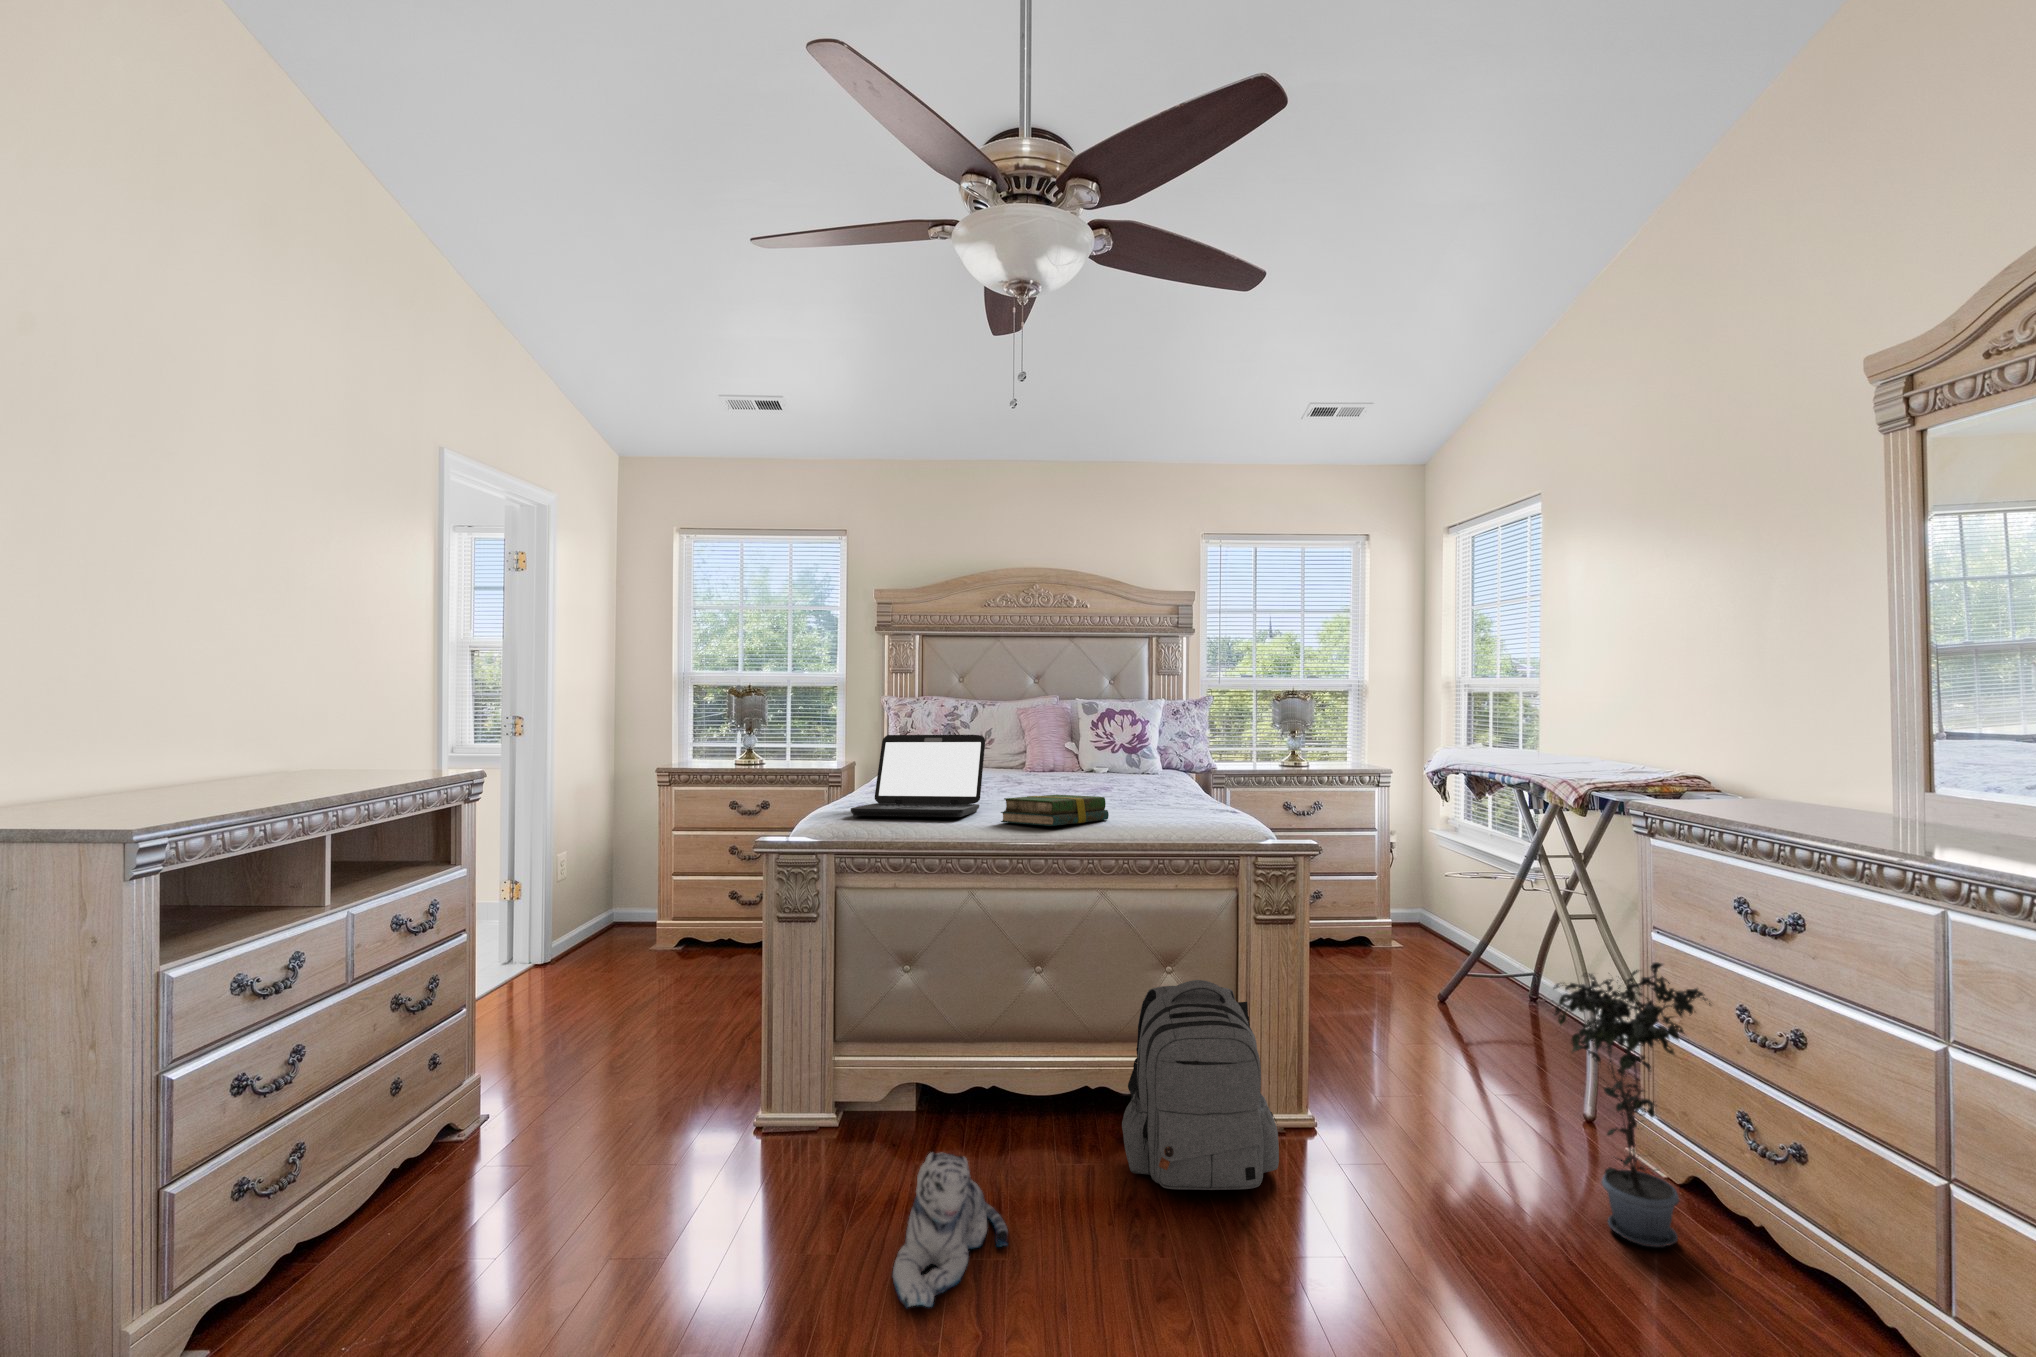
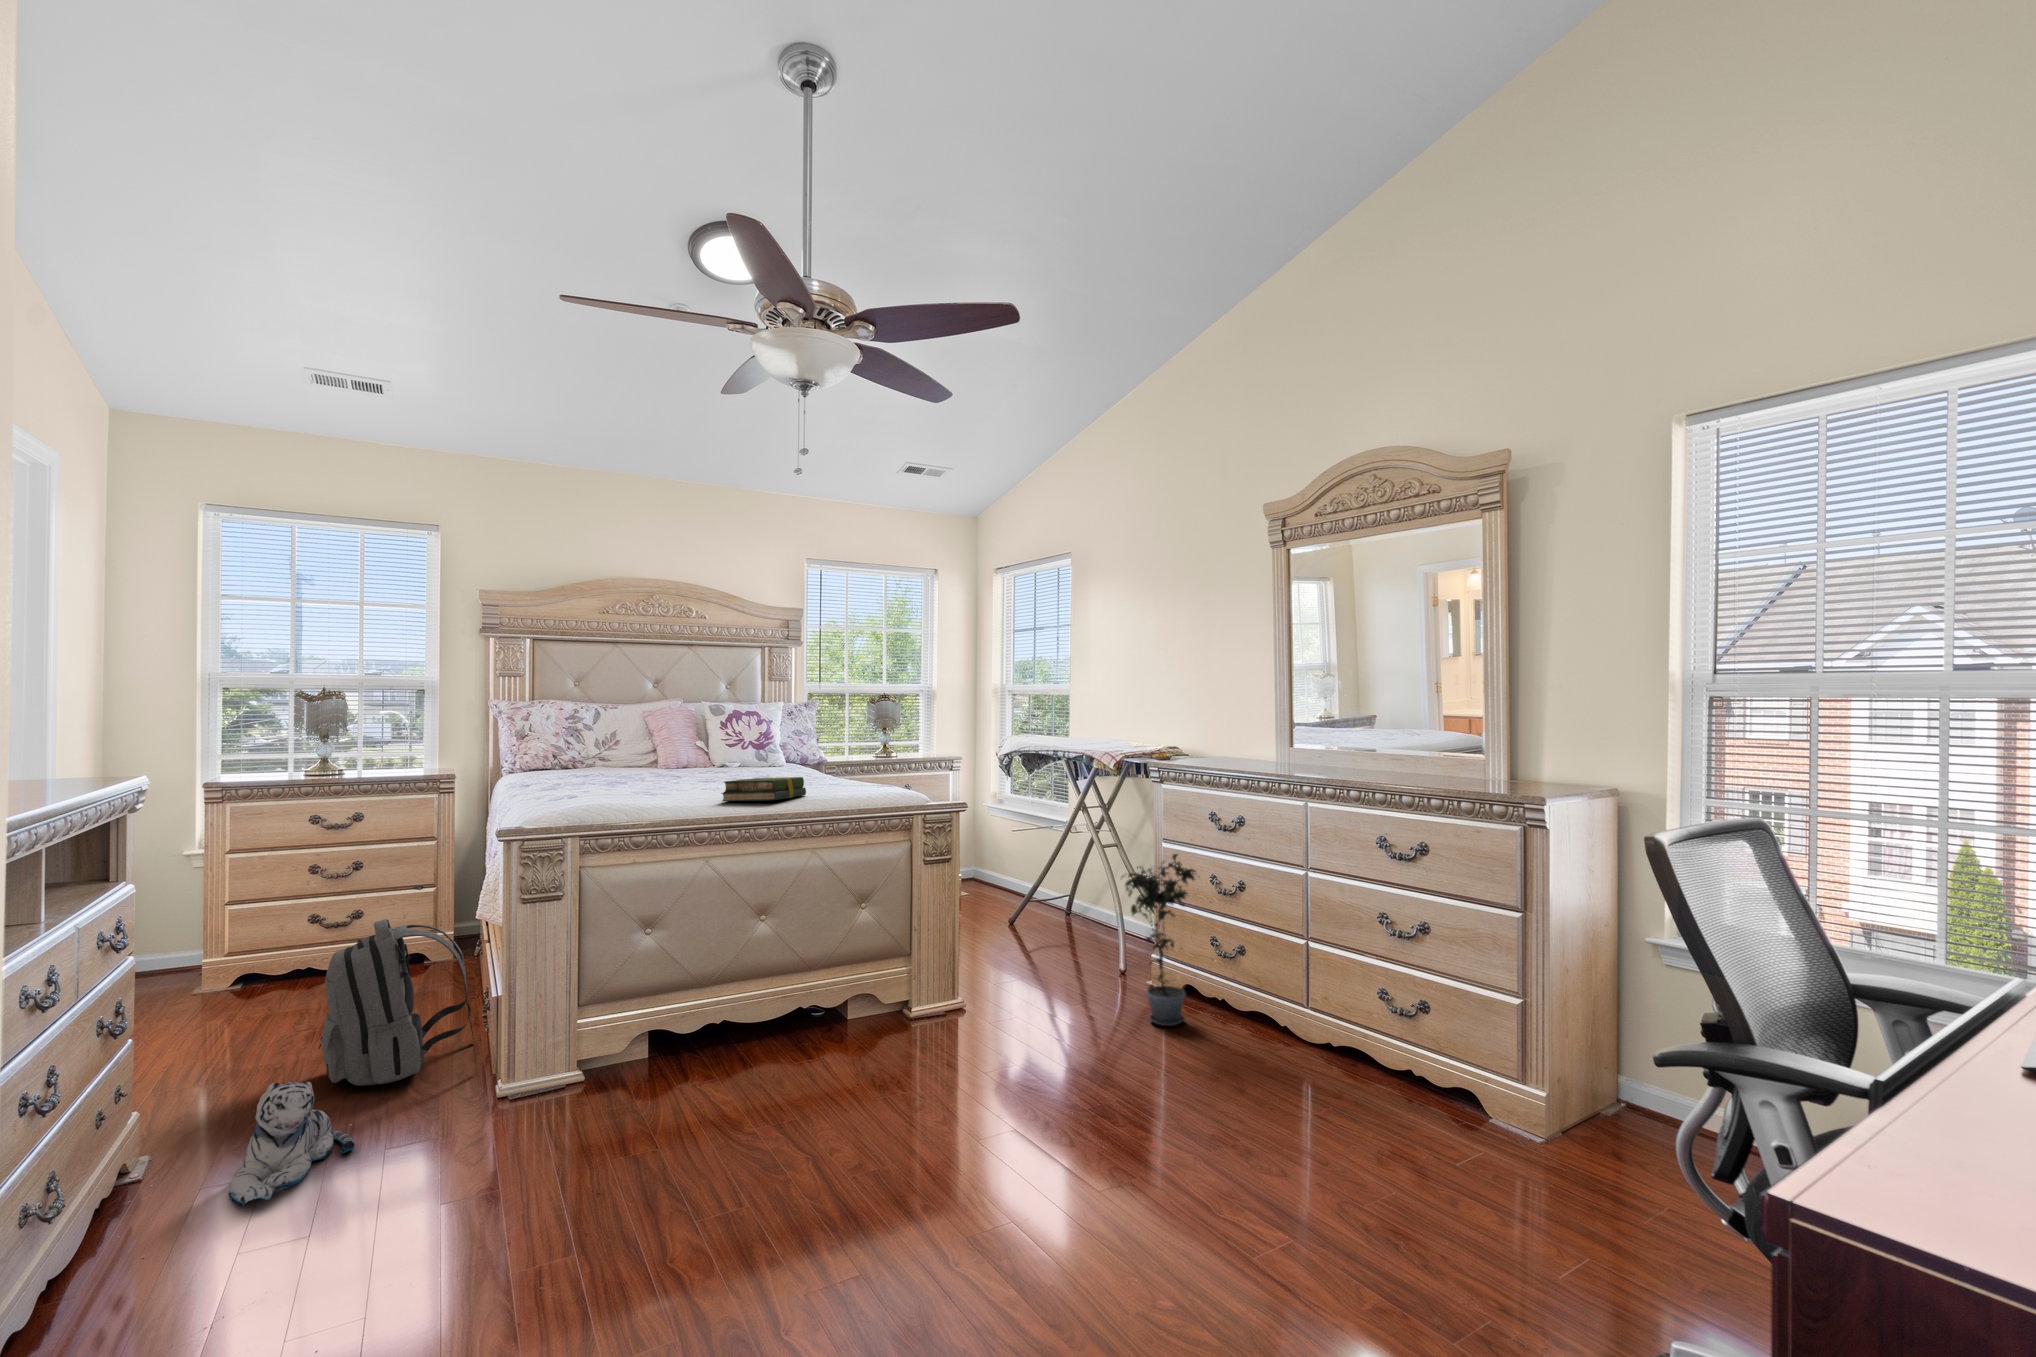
laptop: present [851,735,985,817] -> none [569,731,683,806]
backpack: present [1122,980,1279,1190] -> present [319,919,477,1086]
plush toy: present [893,1153,1008,1308] -> present [228,1081,355,1206]

